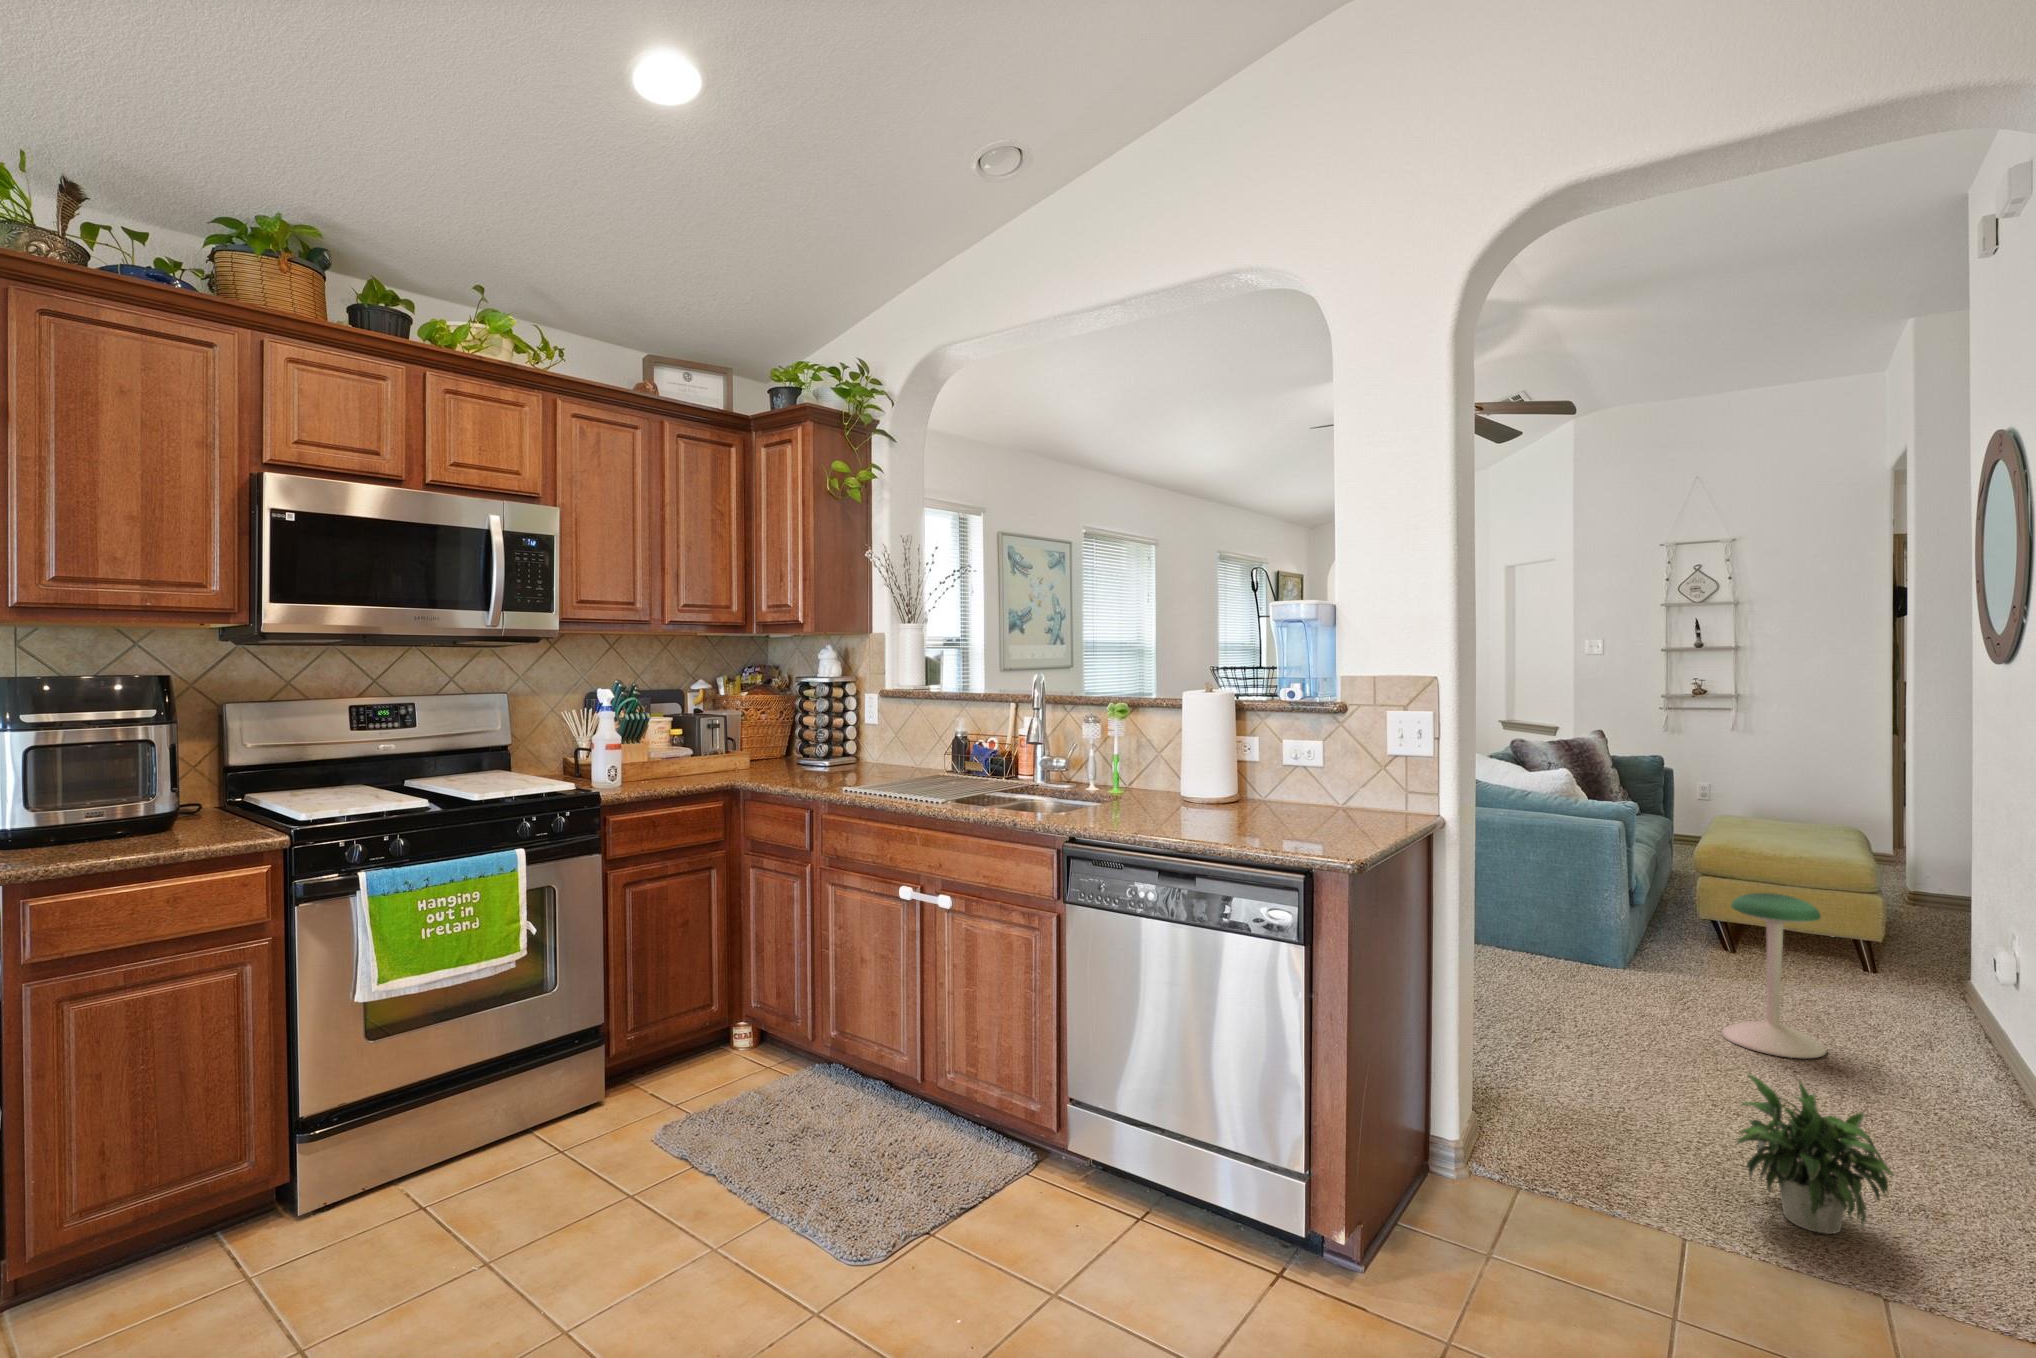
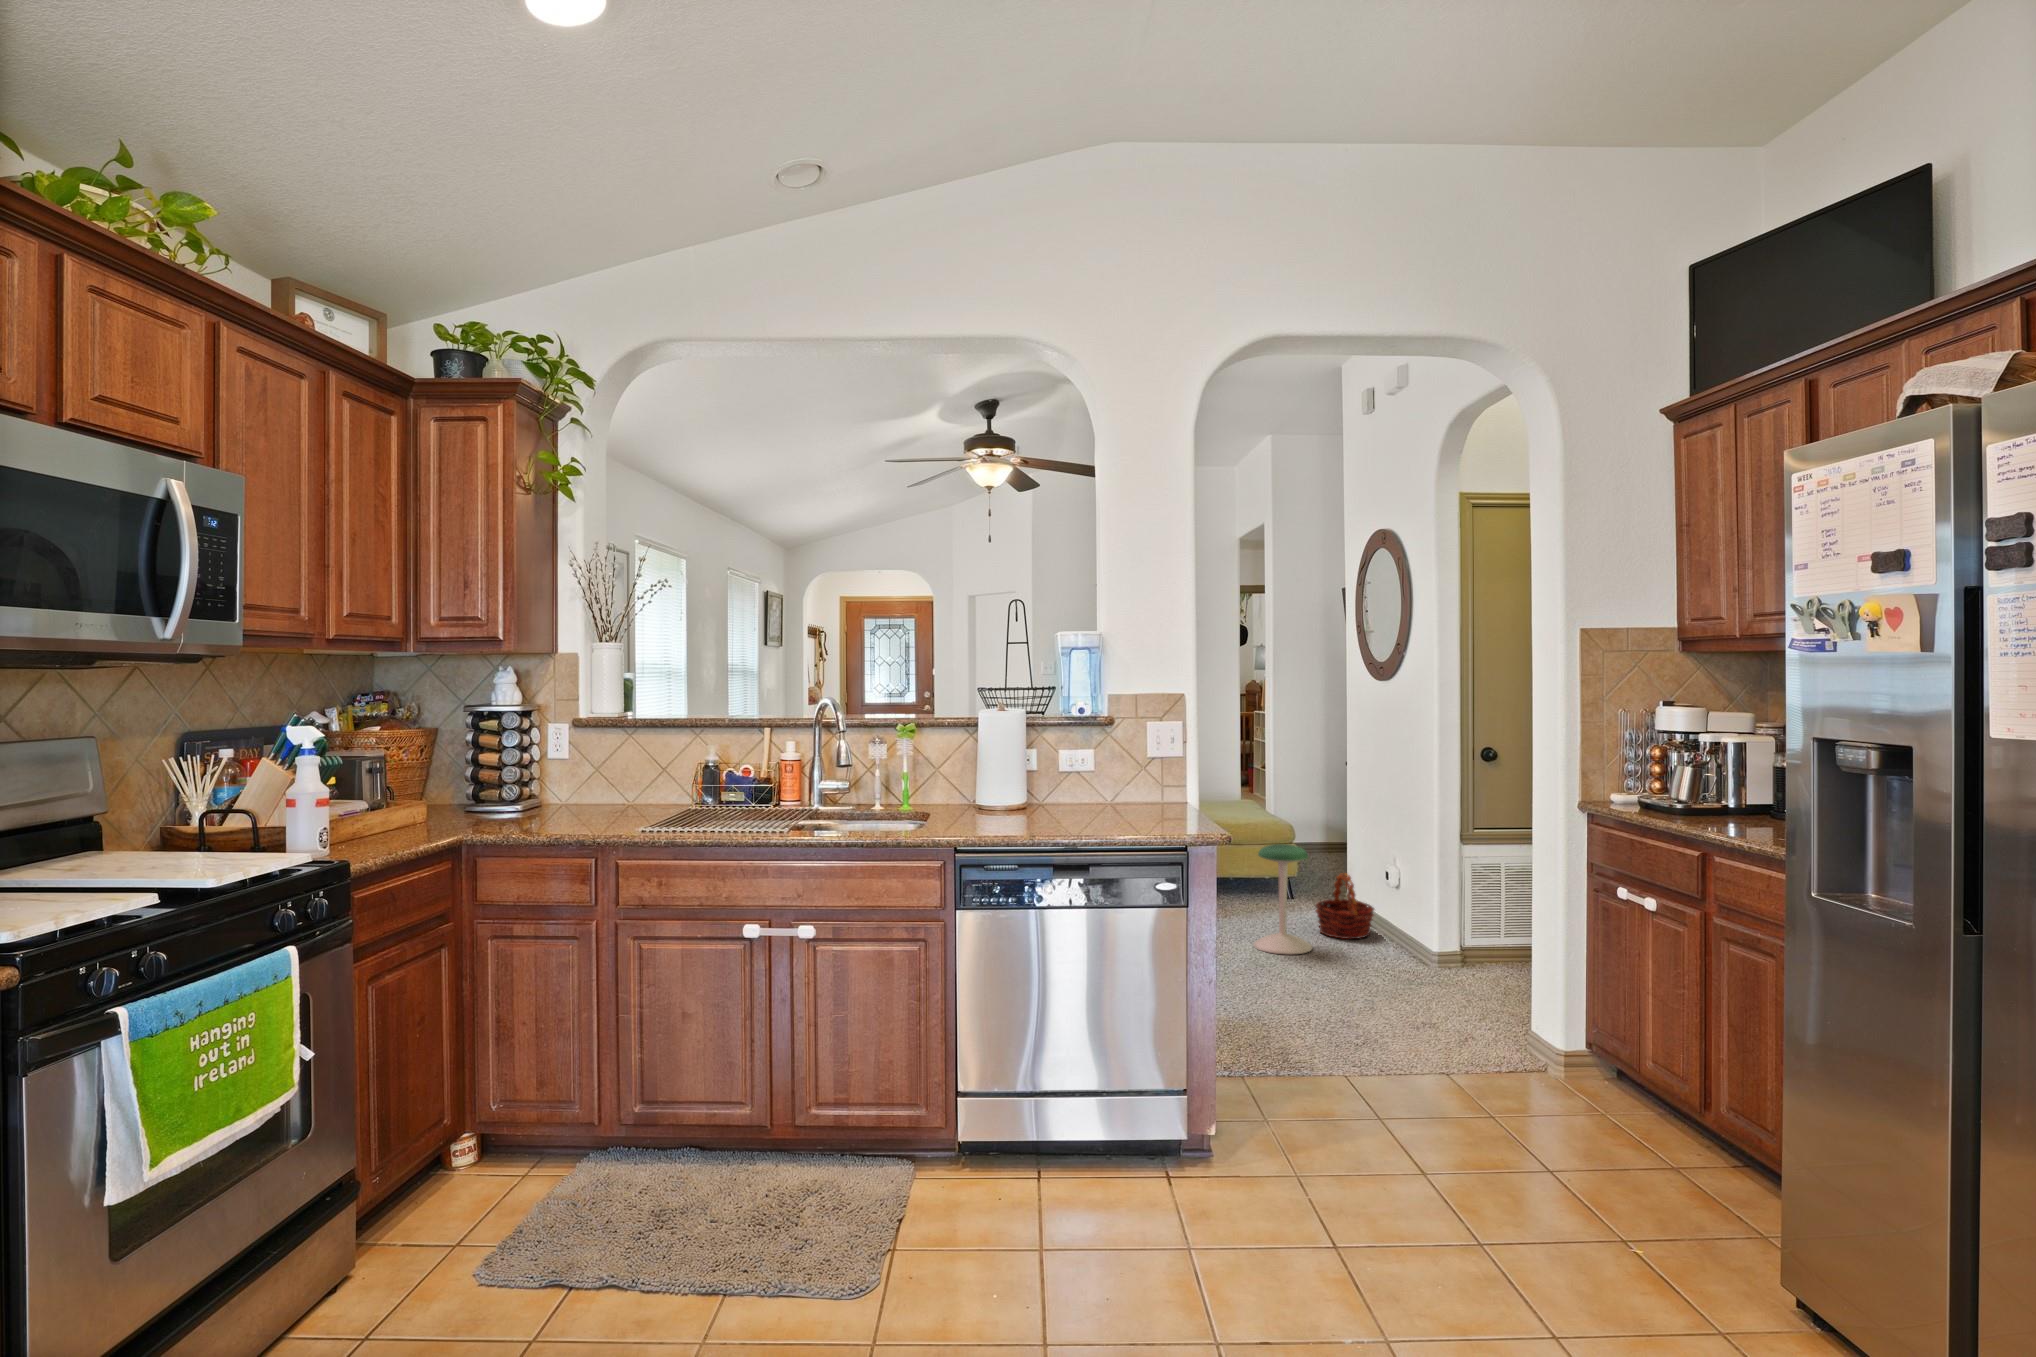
basket: none [1858,953,1977,1059] -> present [1315,873,1374,939]
potted plant: present [1737,1074,1894,1234] -> none [1337,957,1430,1049]

